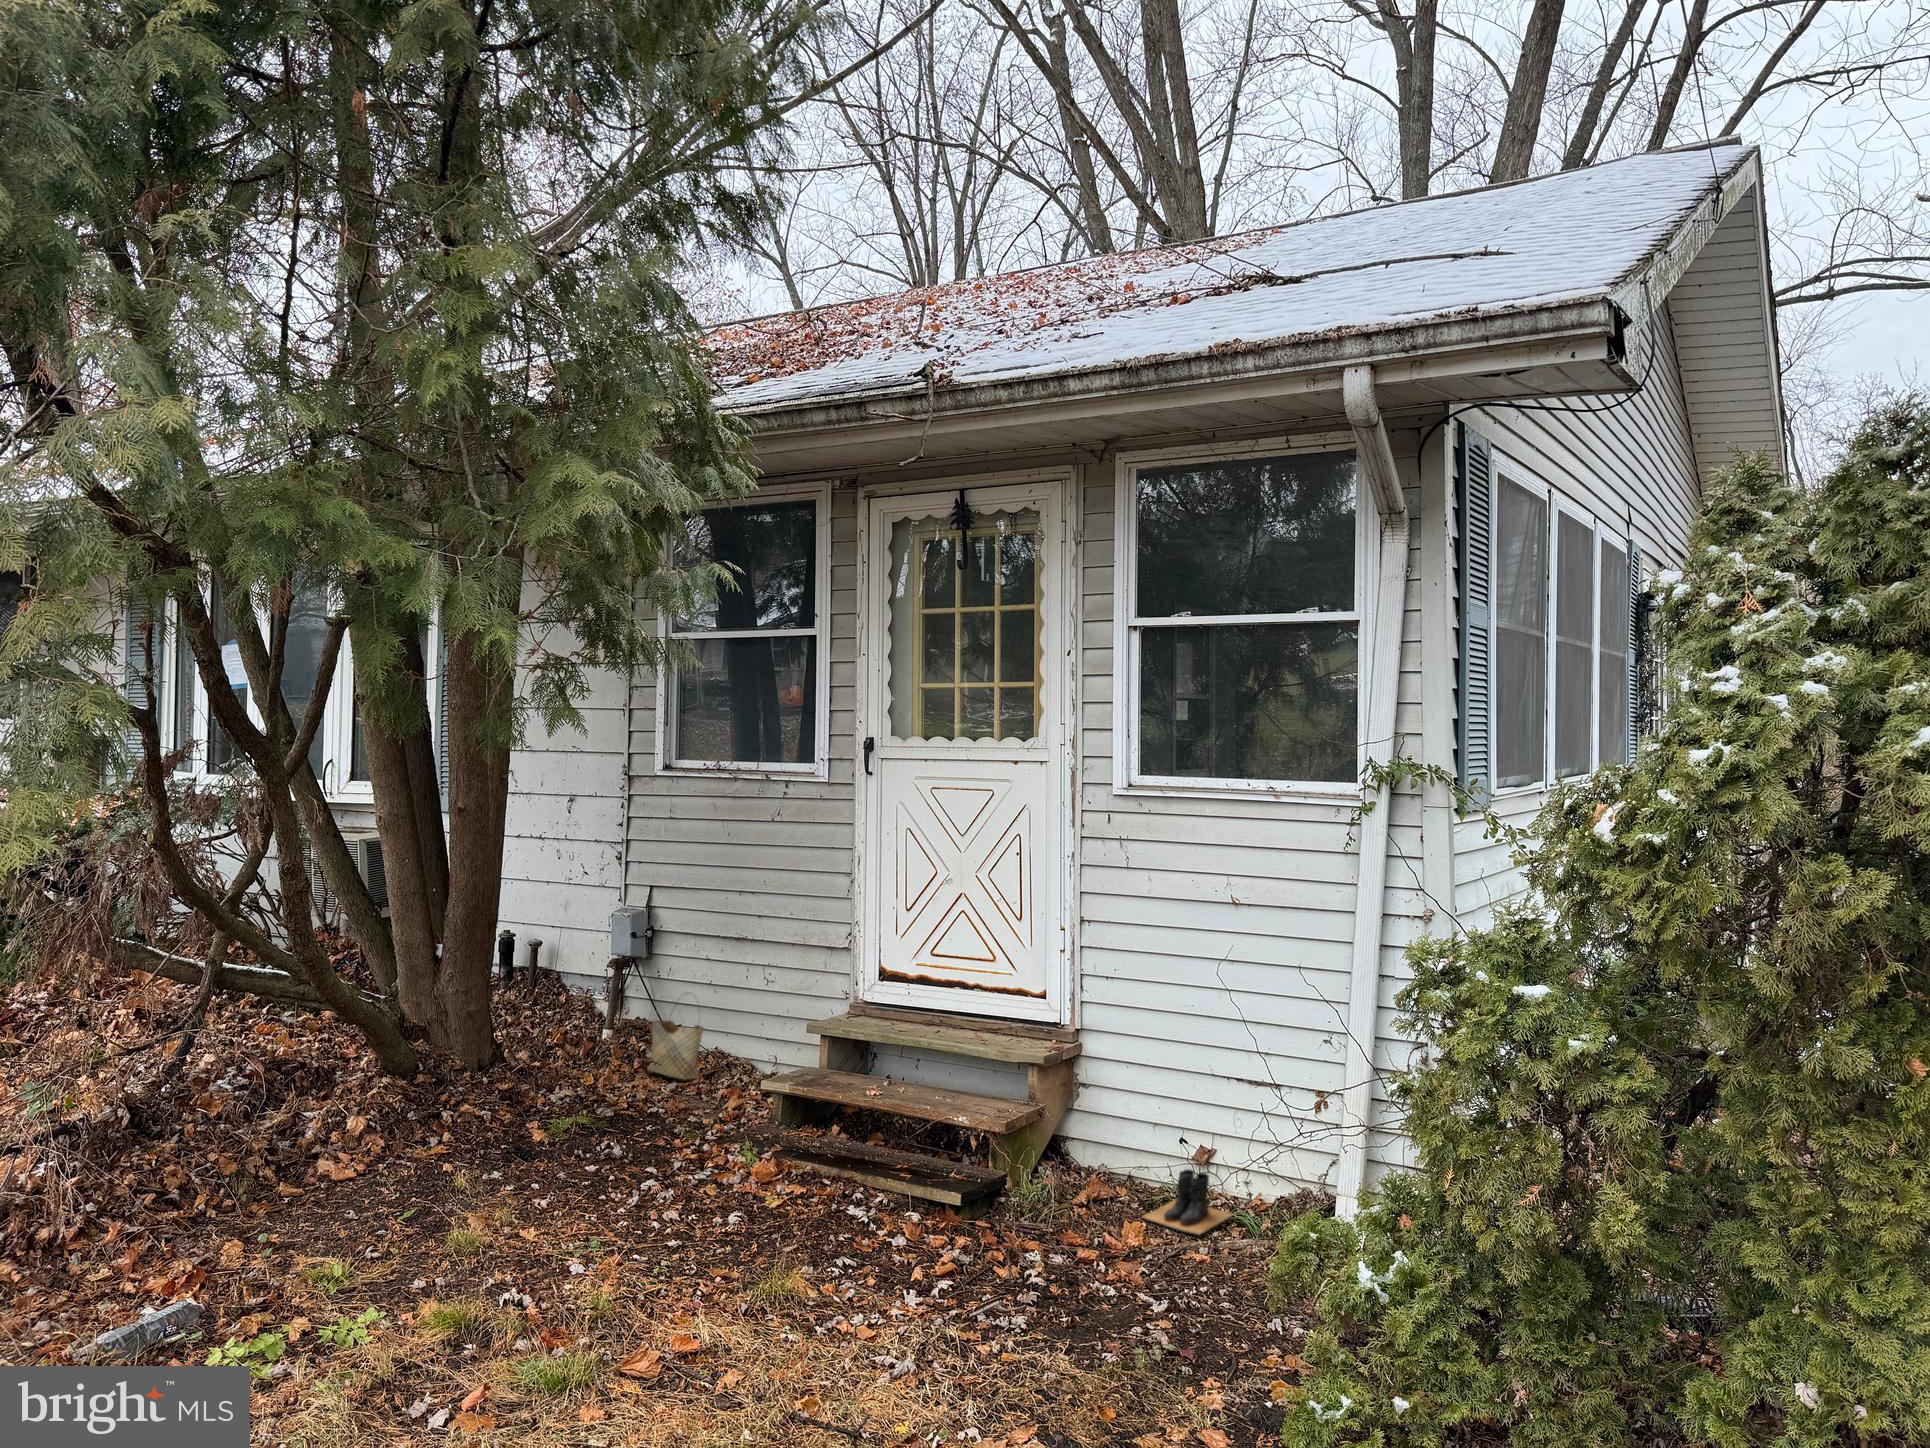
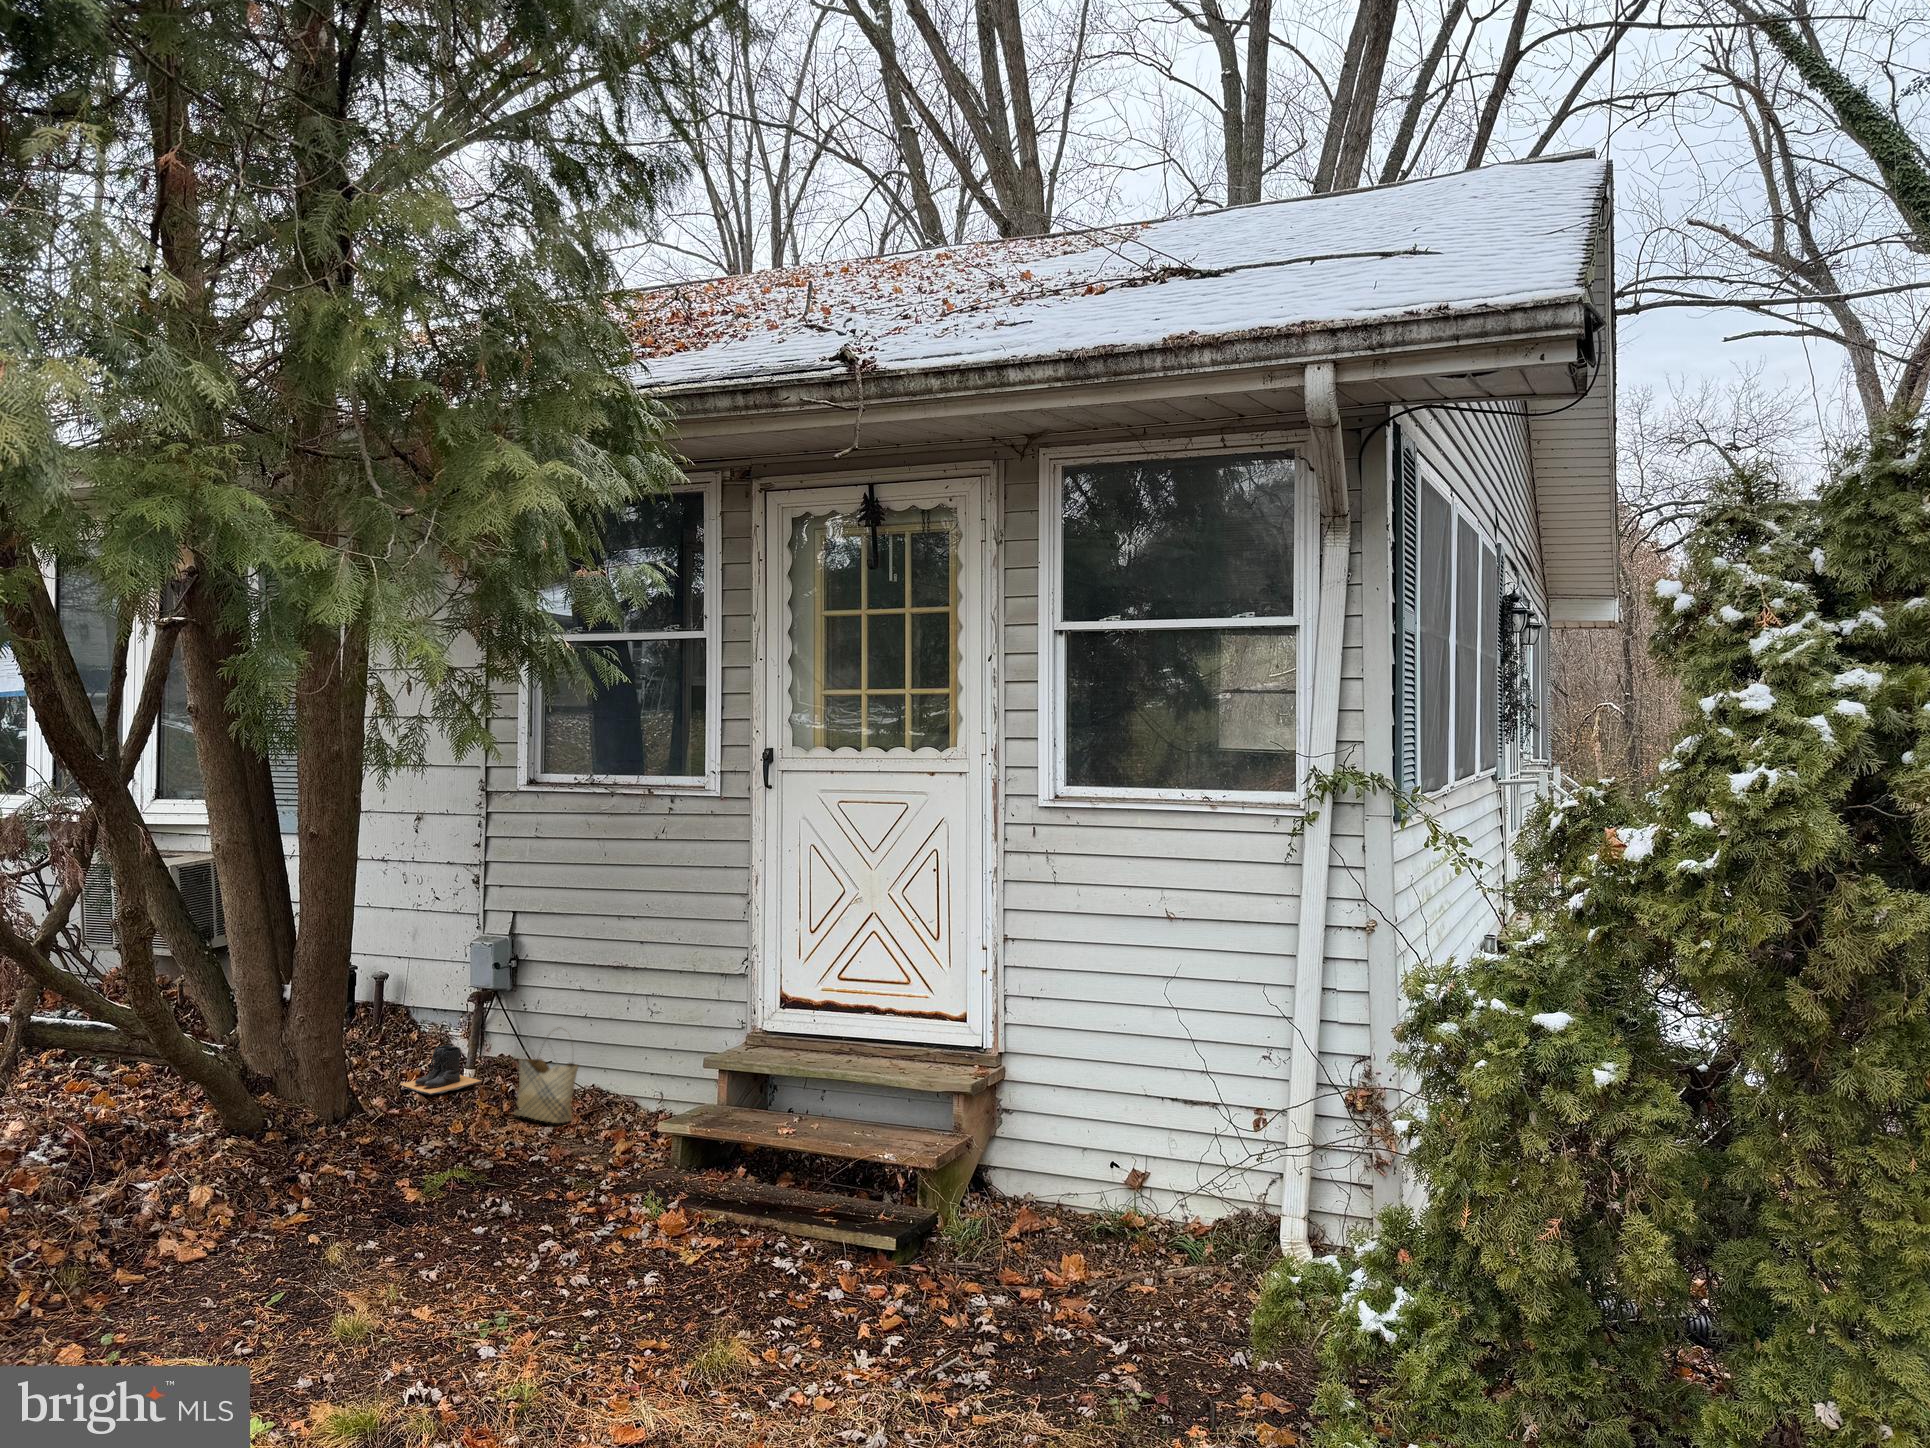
boots: present [1143,1169,1232,1235] -> present [399,1045,482,1095]

